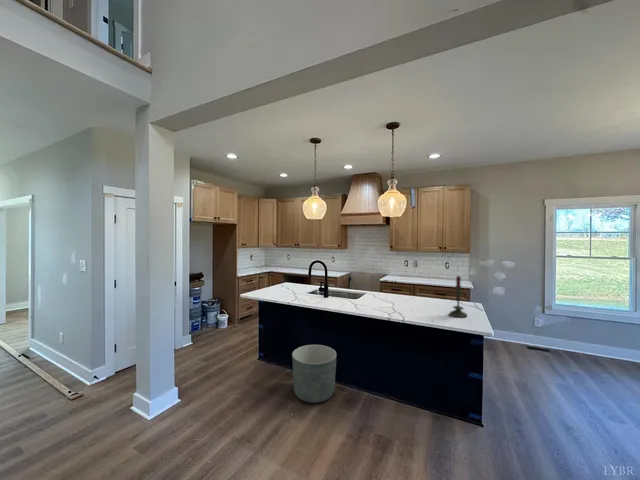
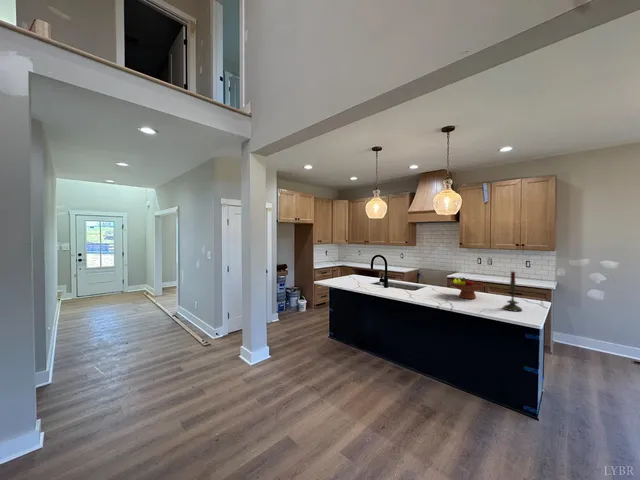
fruit bowl: none [395,284,428,306] -> present [451,278,485,299]
planter: present [292,345,336,403] -> none [355,327,393,375]

